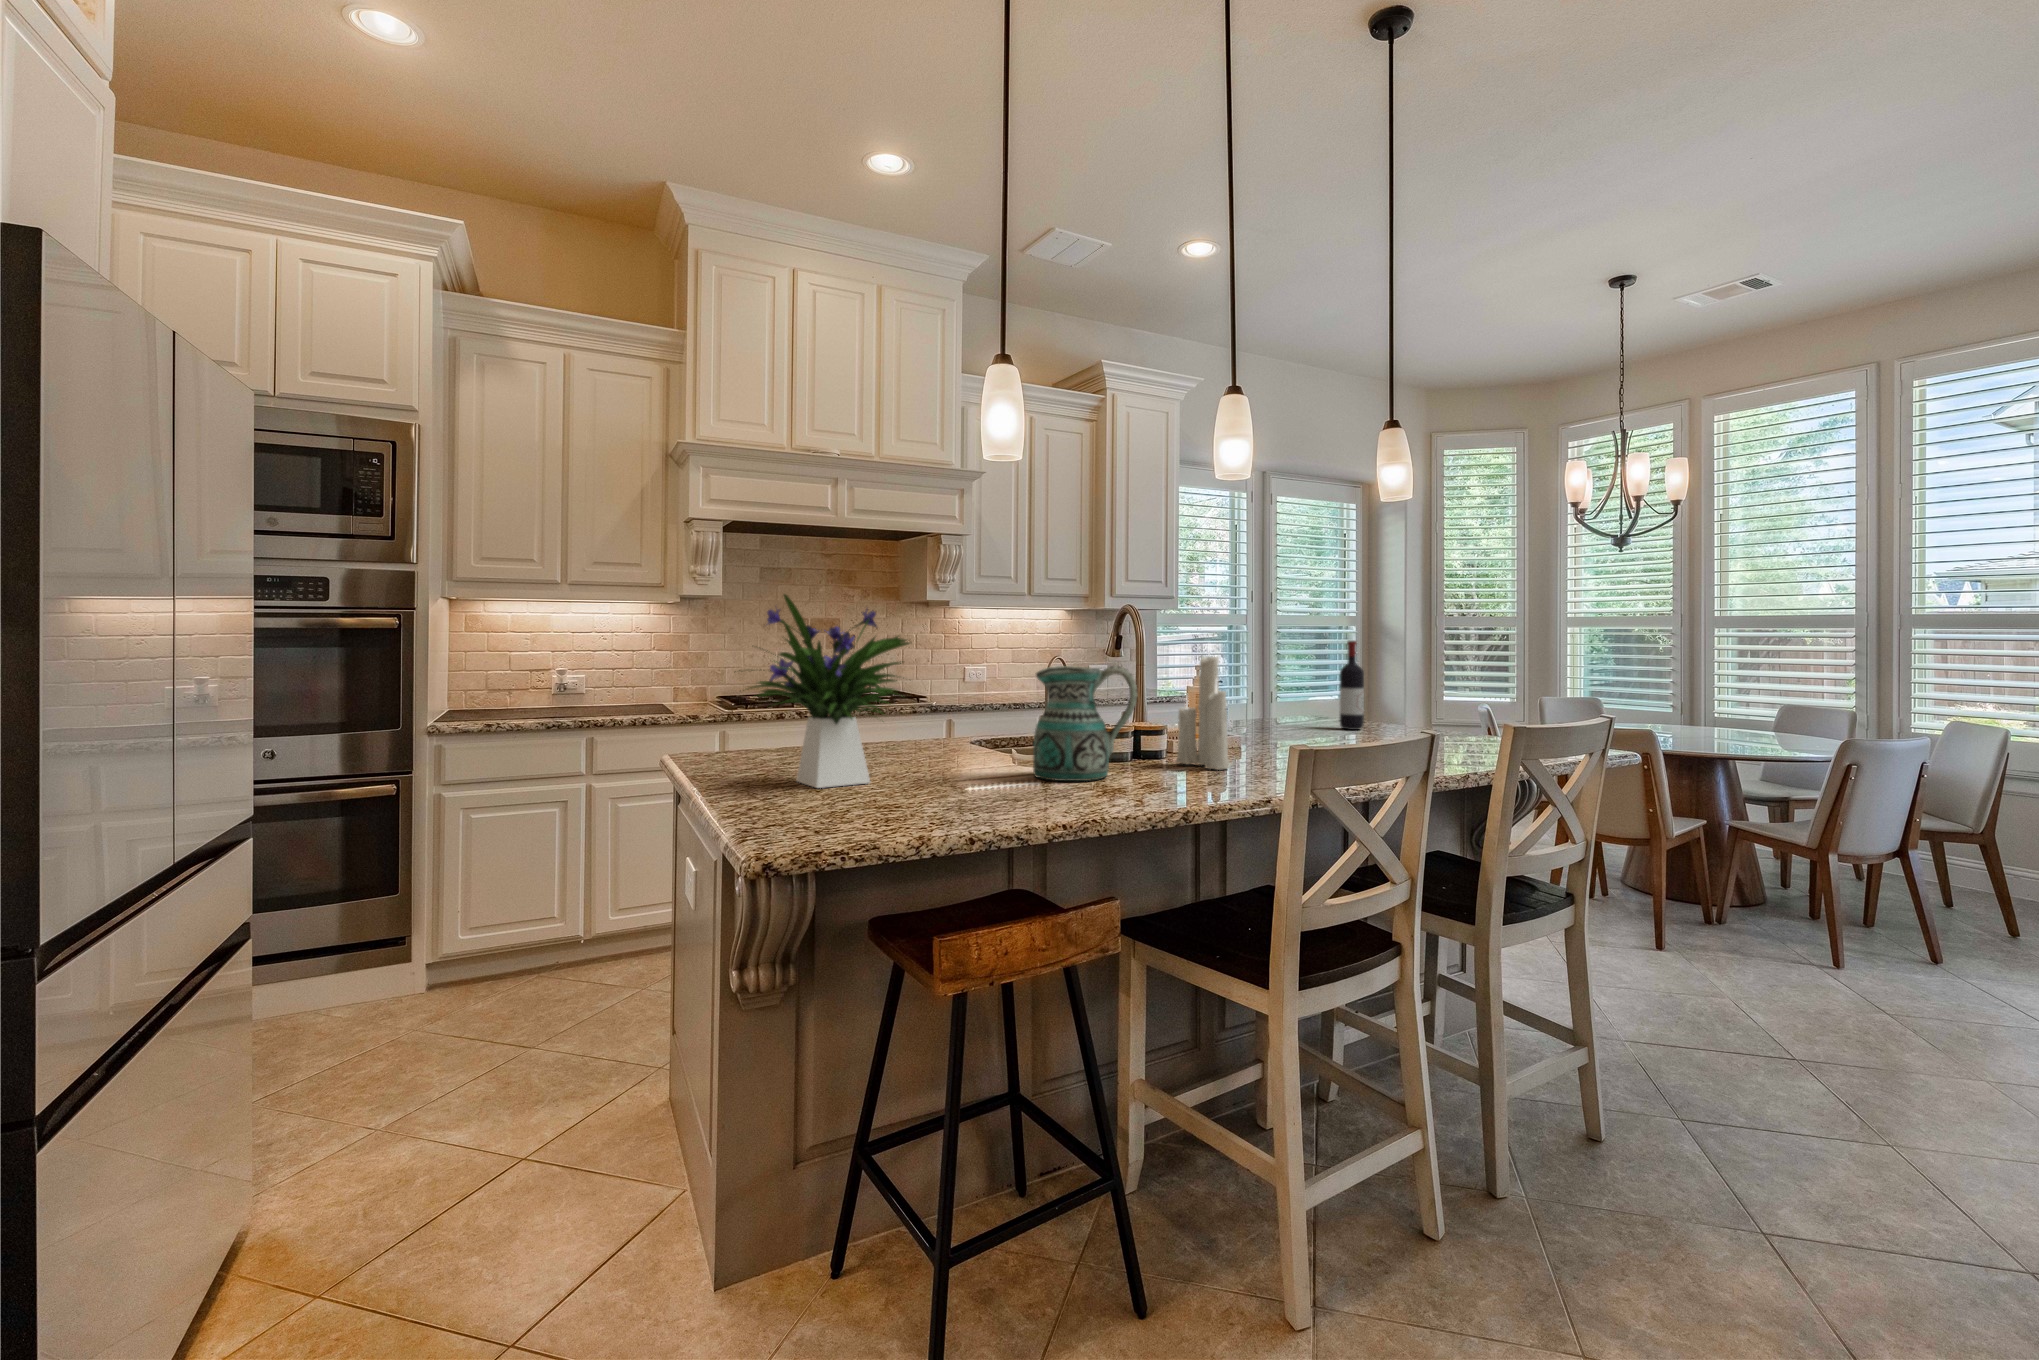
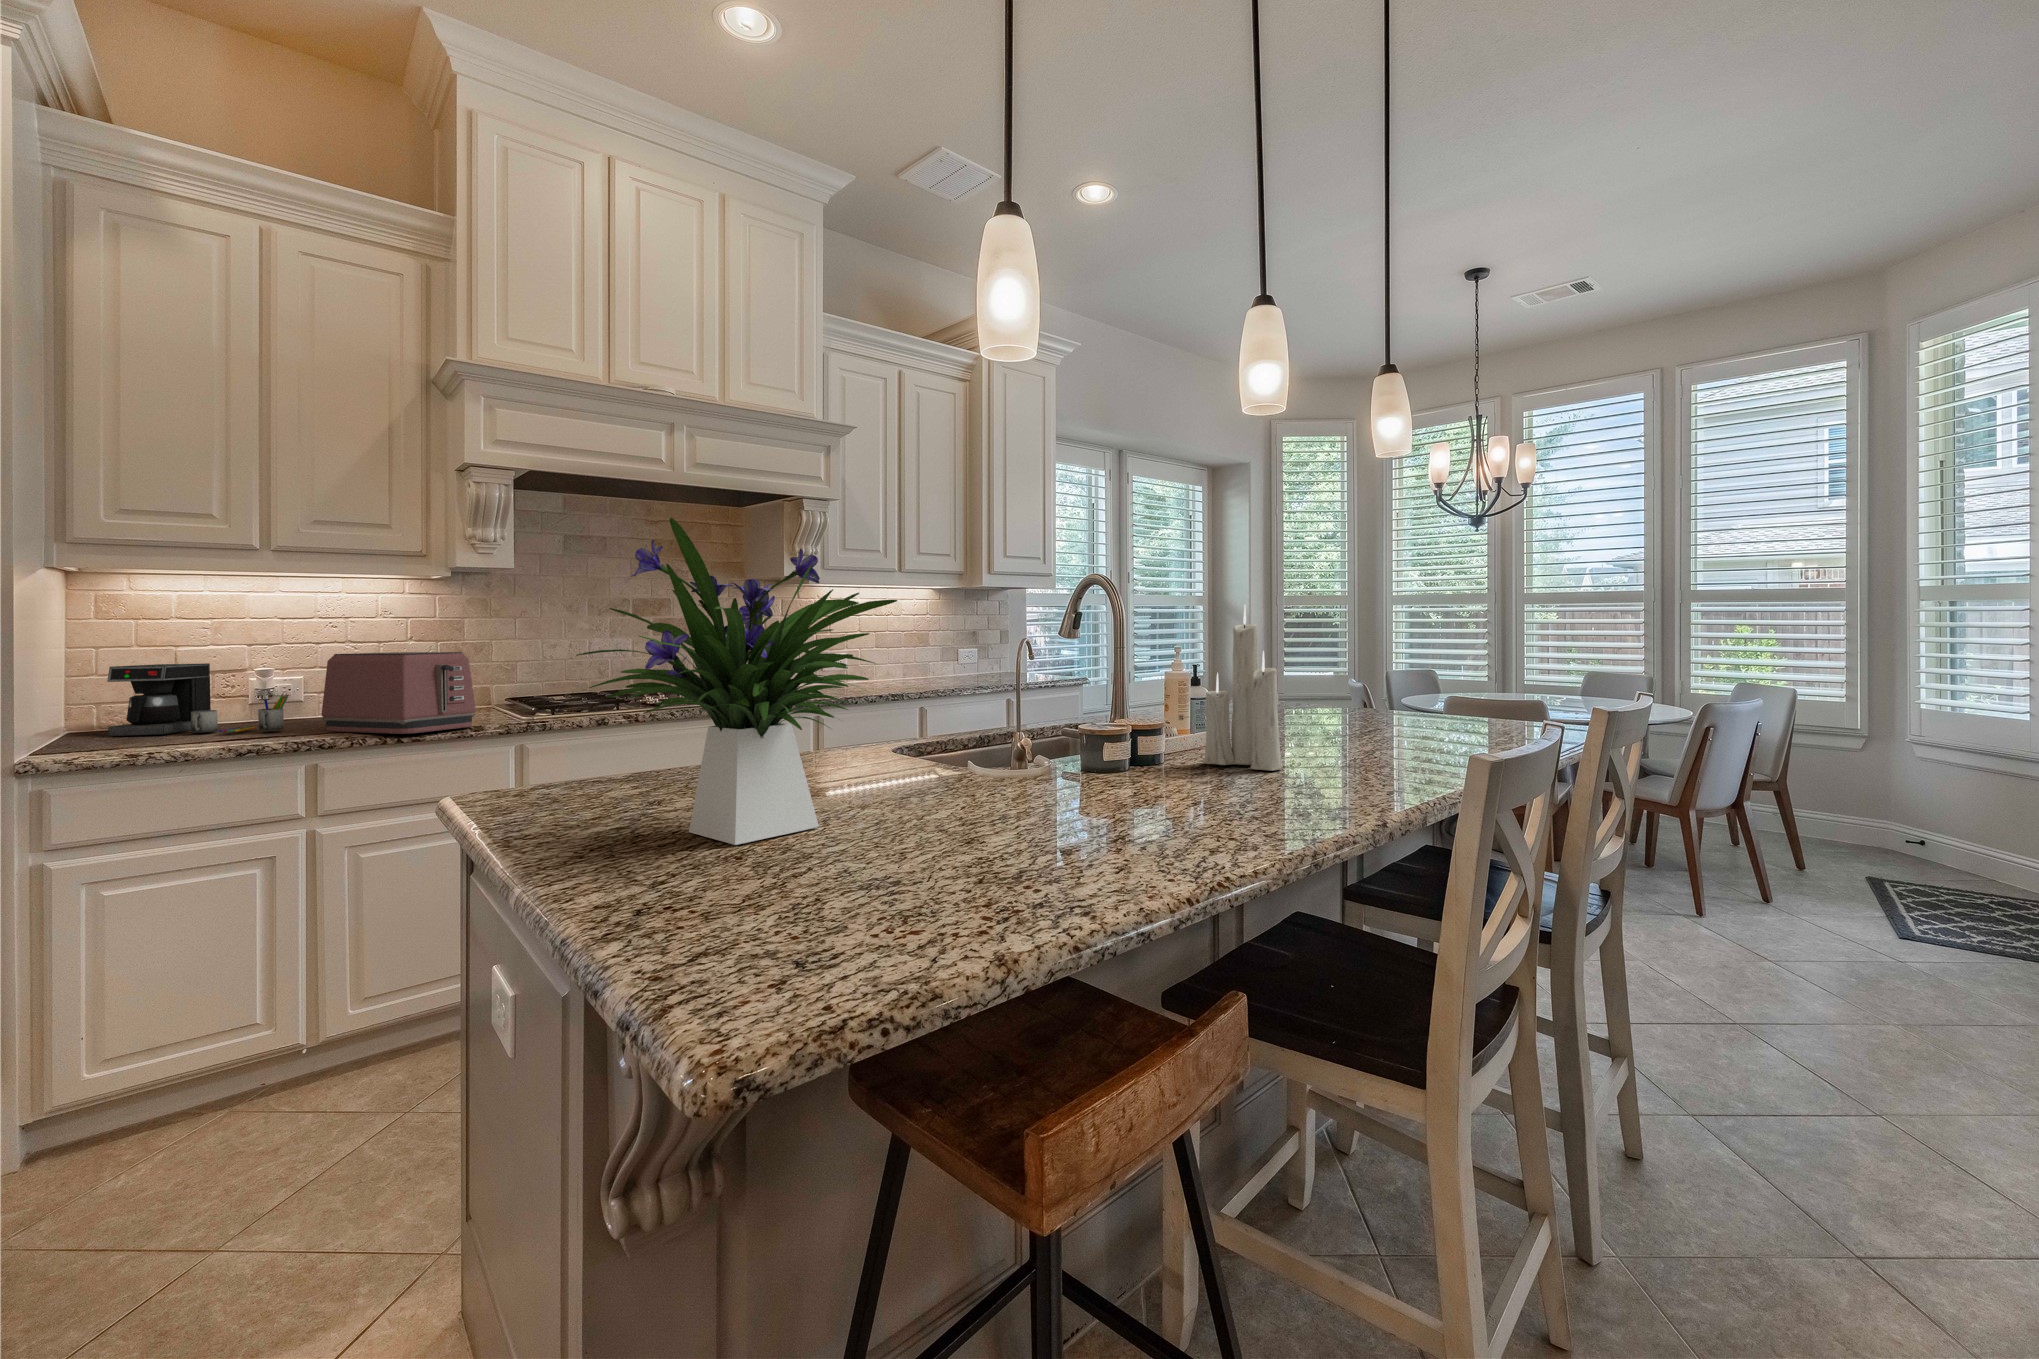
wine bottle: present [1340,641,1364,730] -> none [1290,612,1317,710]
toaster: none [595,660,693,720] -> present [322,652,476,734]
coffee maker: none [473,665,576,714] -> present [107,663,288,736]
ceramic pitcher: present [1033,666,1137,781] -> none [1048,635,1189,803]

